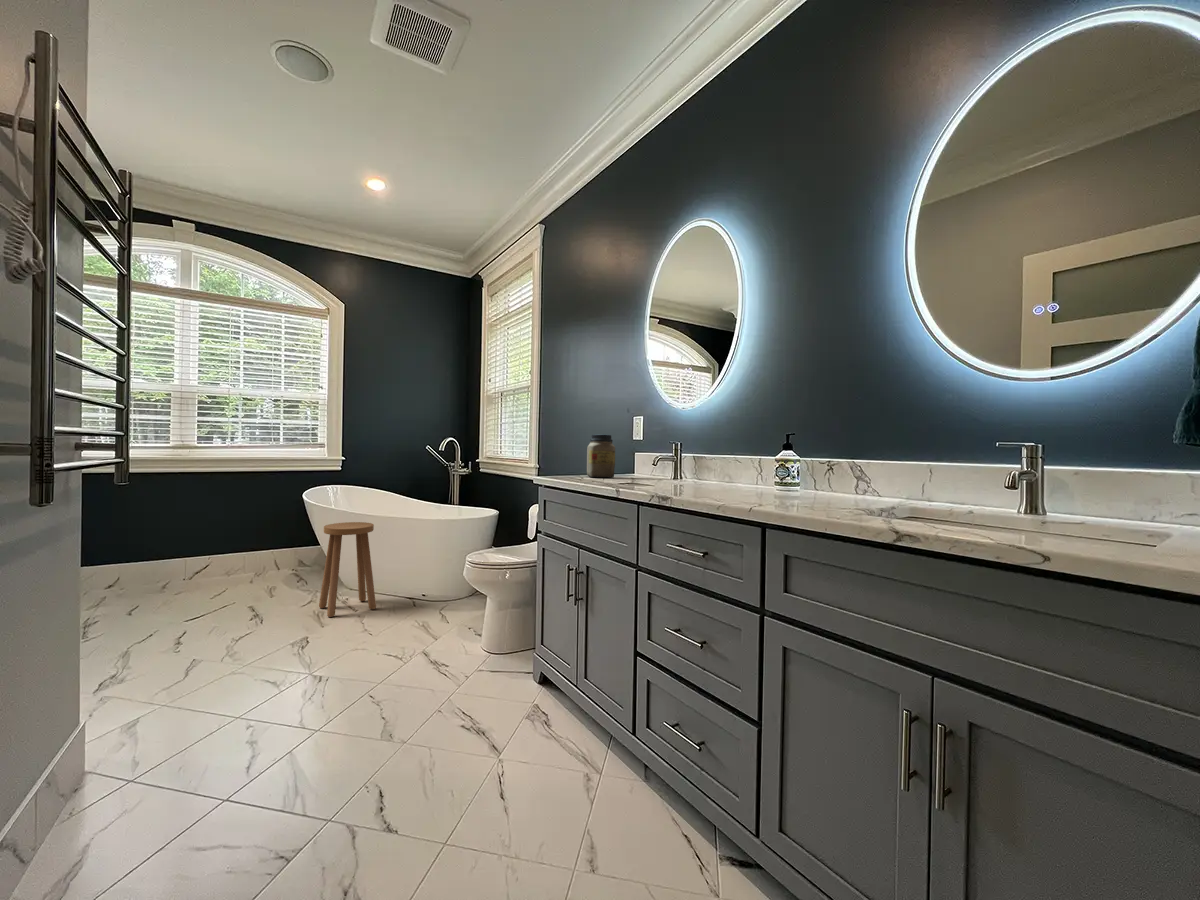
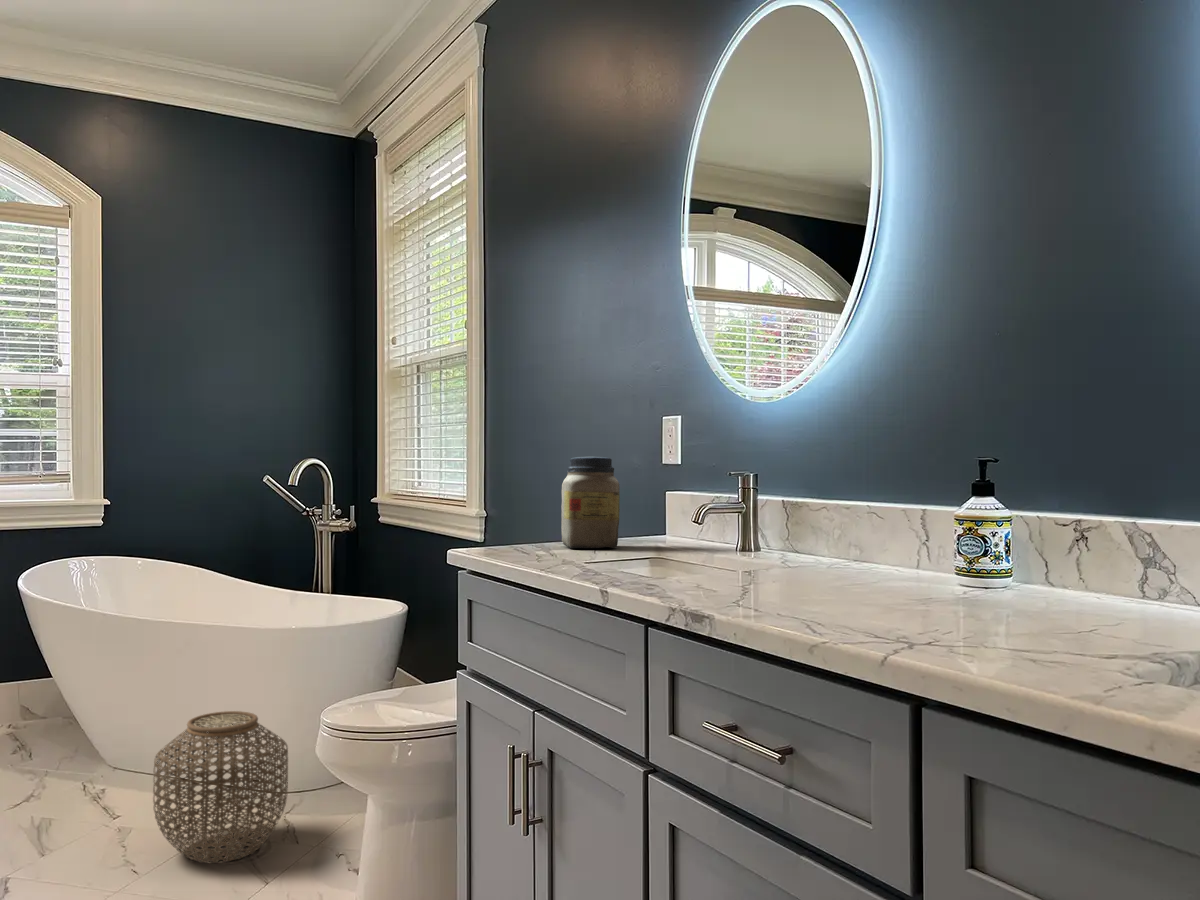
stool: present [319,522,376,617] -> none [37,635,151,832]
woven basket: none [382,558,447,630] -> present [153,711,288,863]

